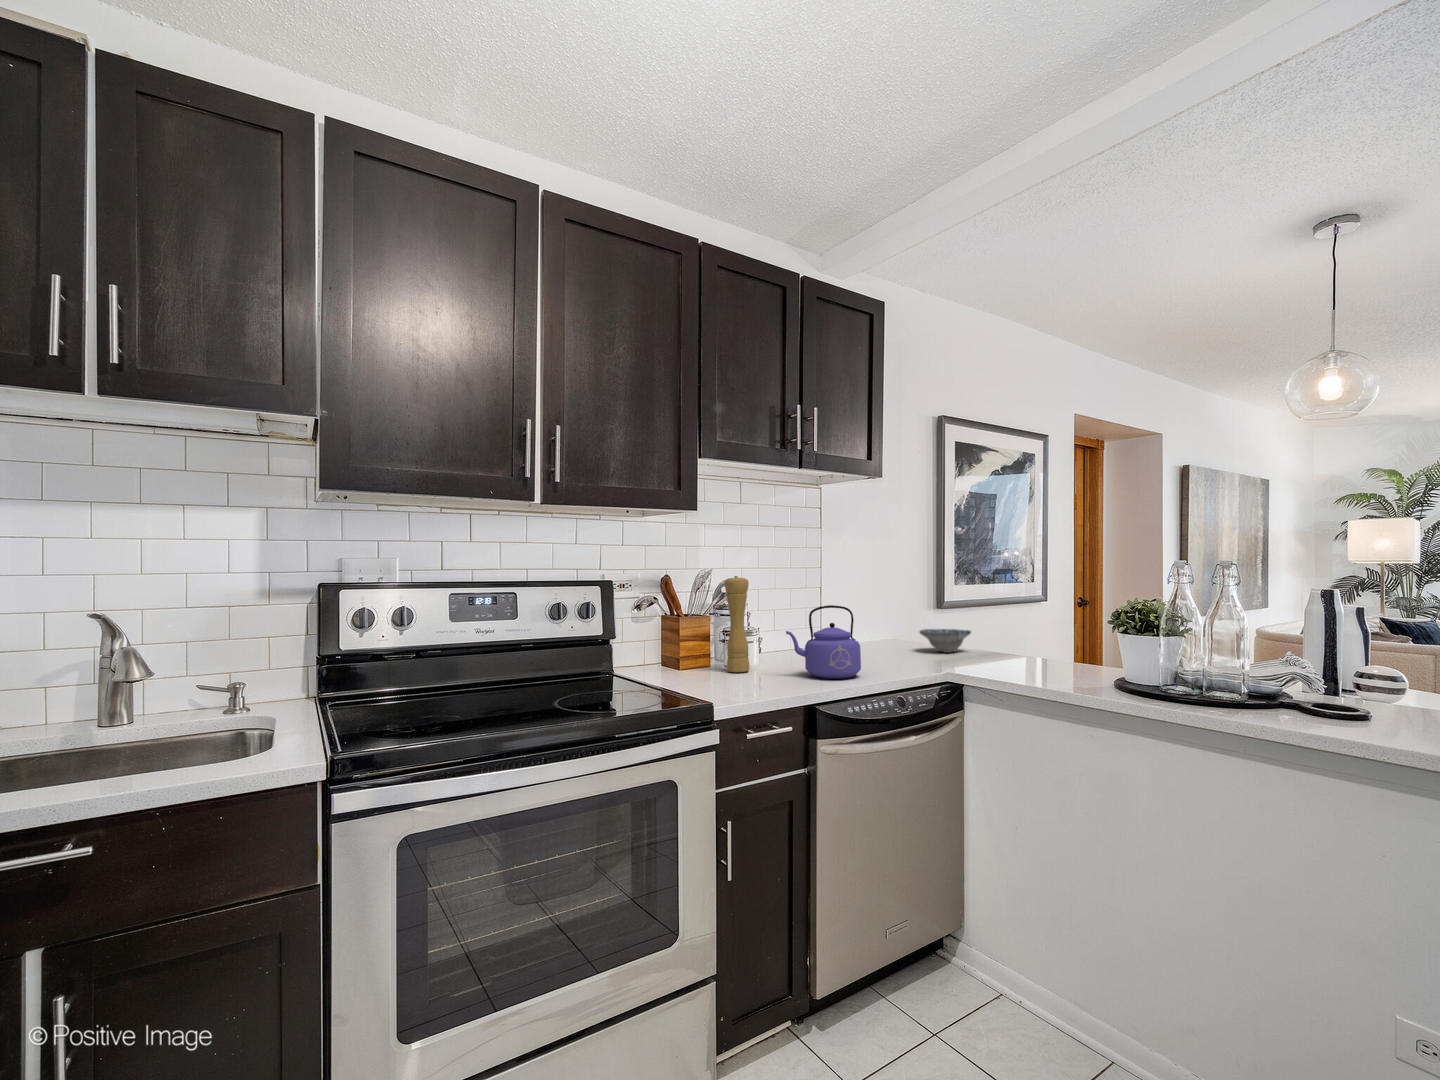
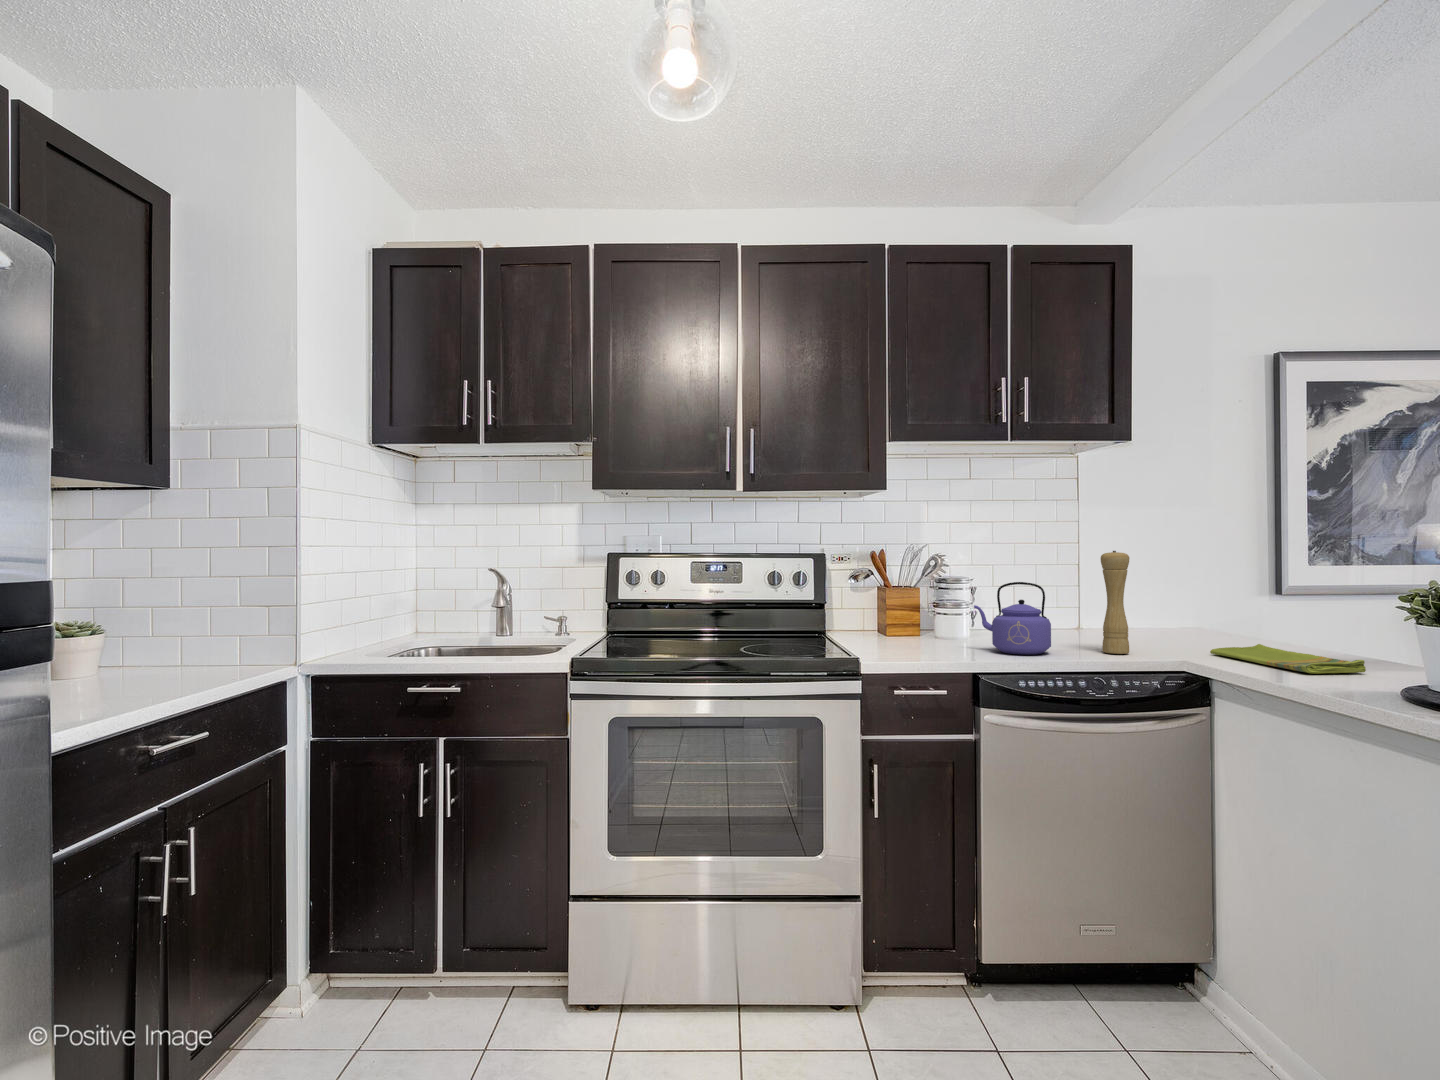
pepper mill: present [725,576,749,672] -> present [1101,551,1129,654]
ceramic bowl: present [920,629,971,653] -> none [1188,617,1258,645]
dish towel: none [966,650,1100,675] -> present [1210,644,1366,673]

